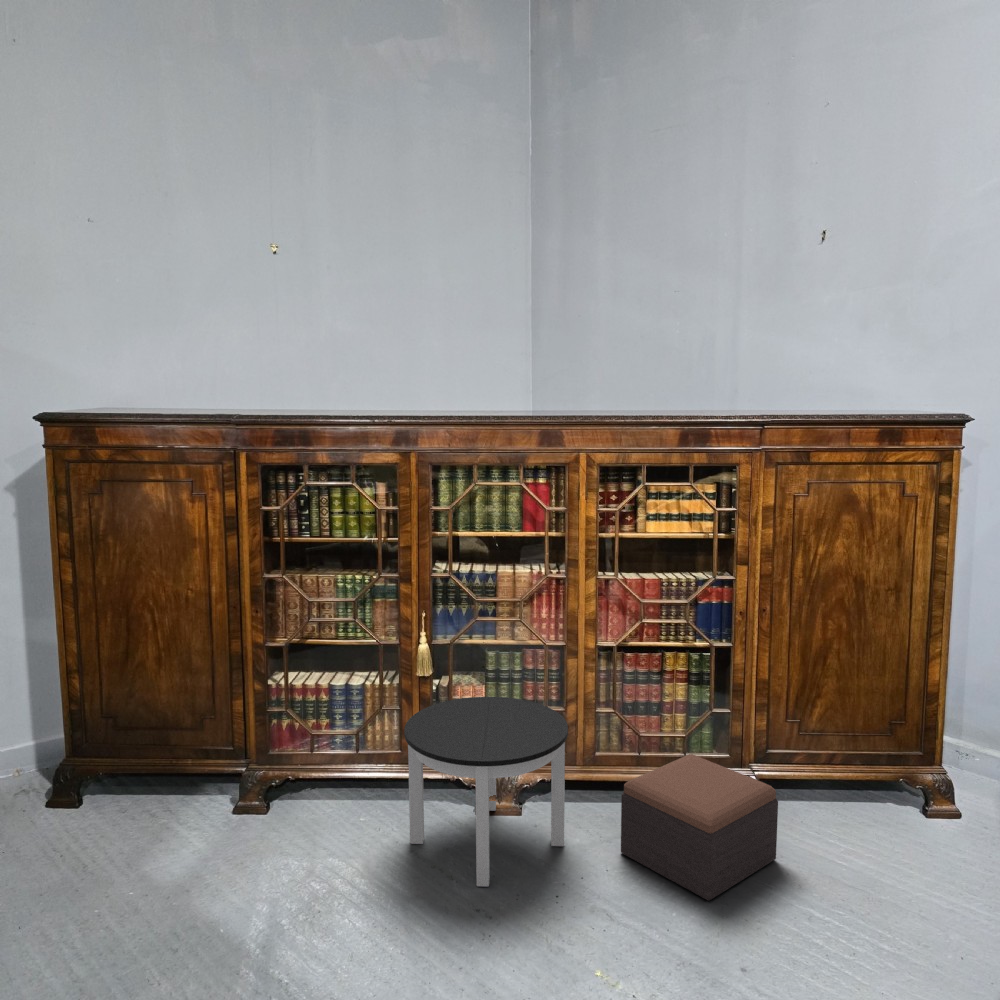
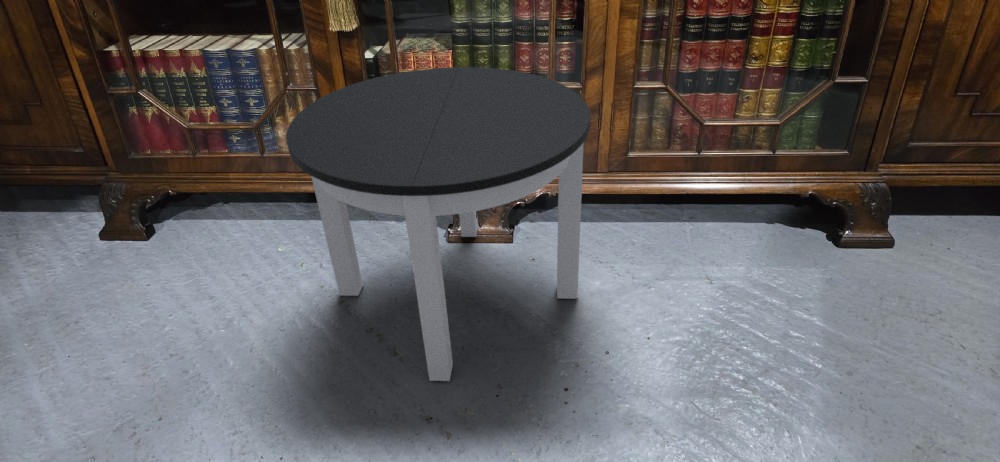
footstool: present [621,754,778,901] -> none [669,155,974,415]

